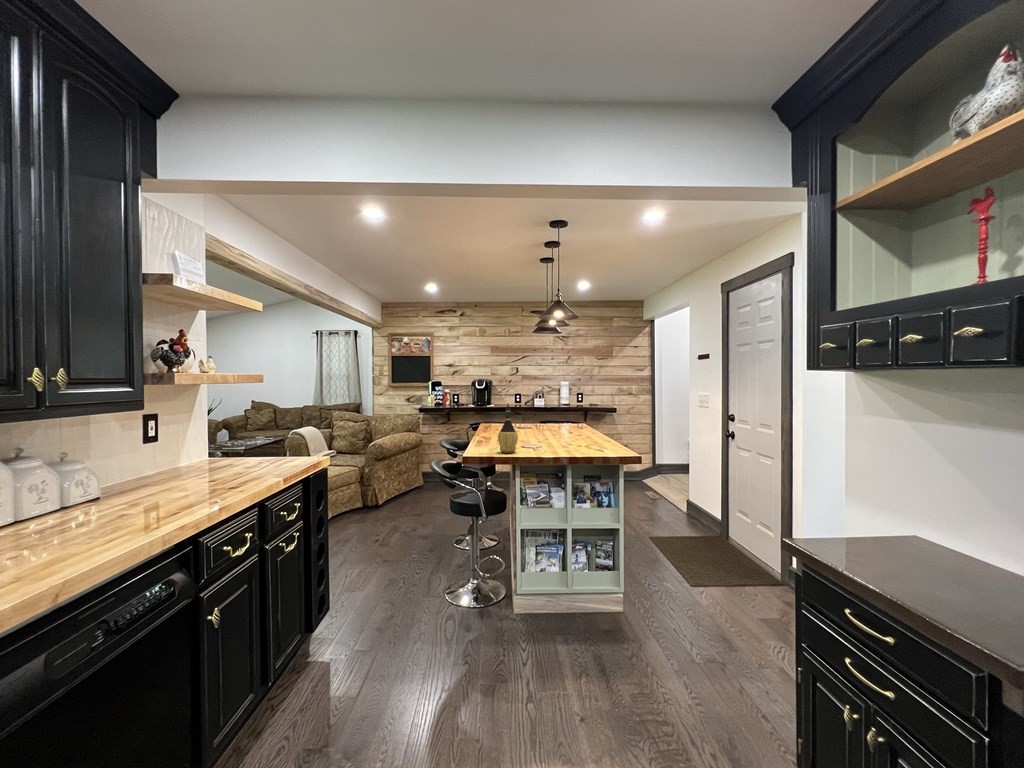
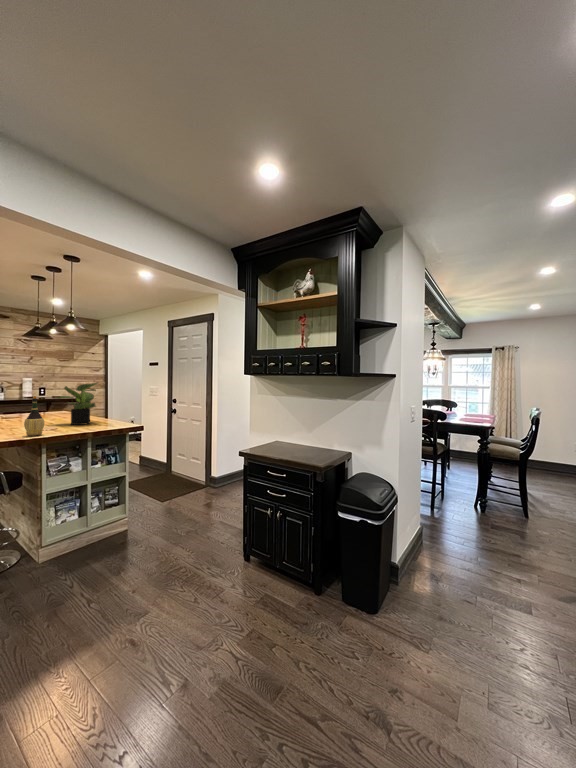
potted plant: none [541,386,592,444] -> present [56,383,97,425]

